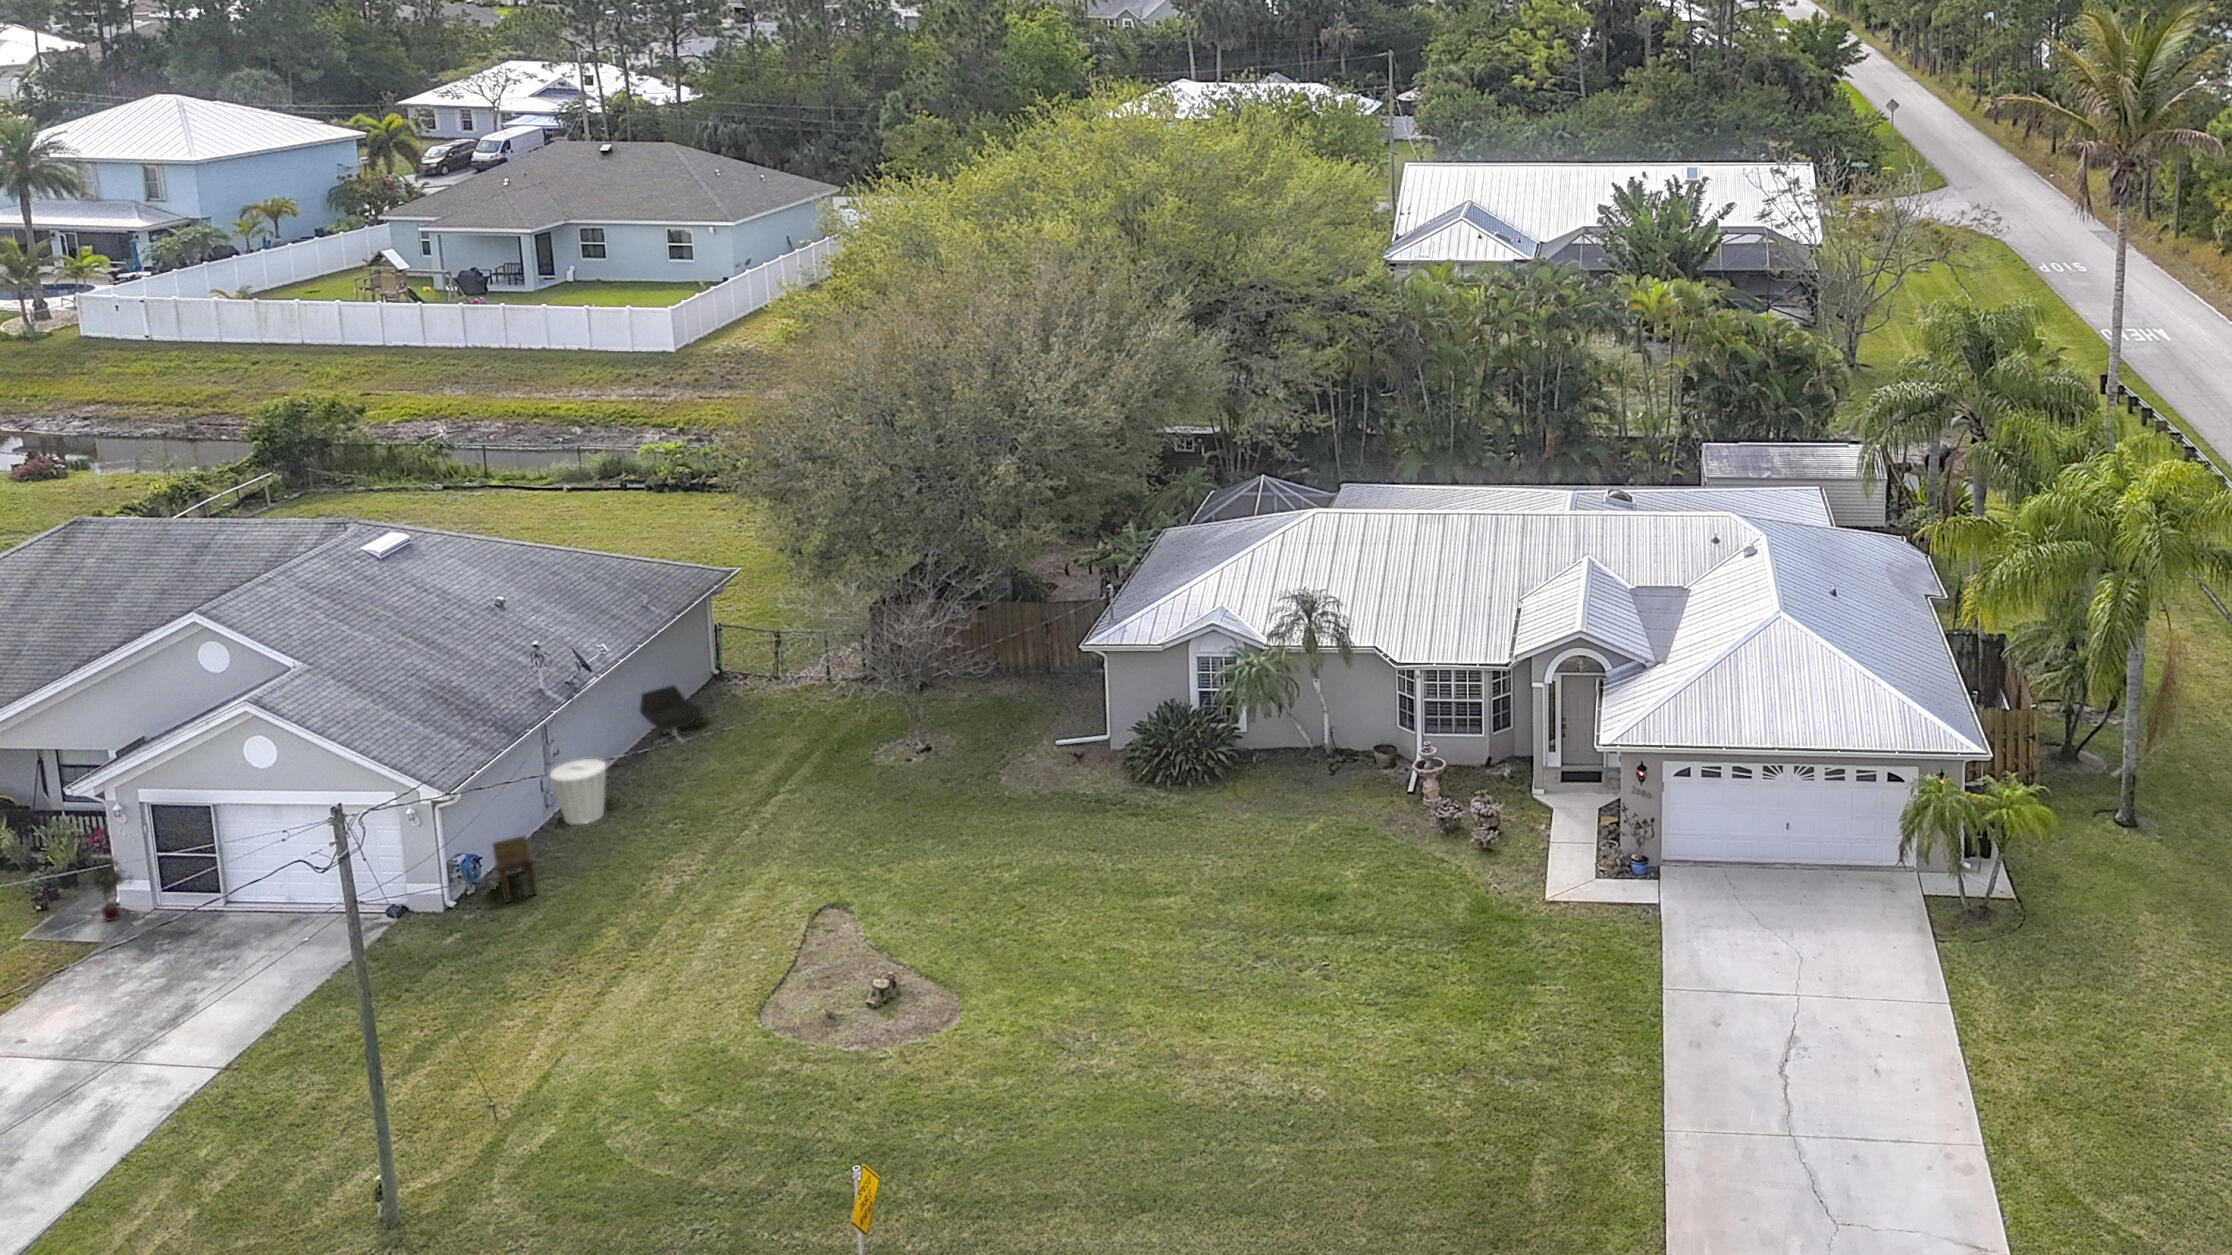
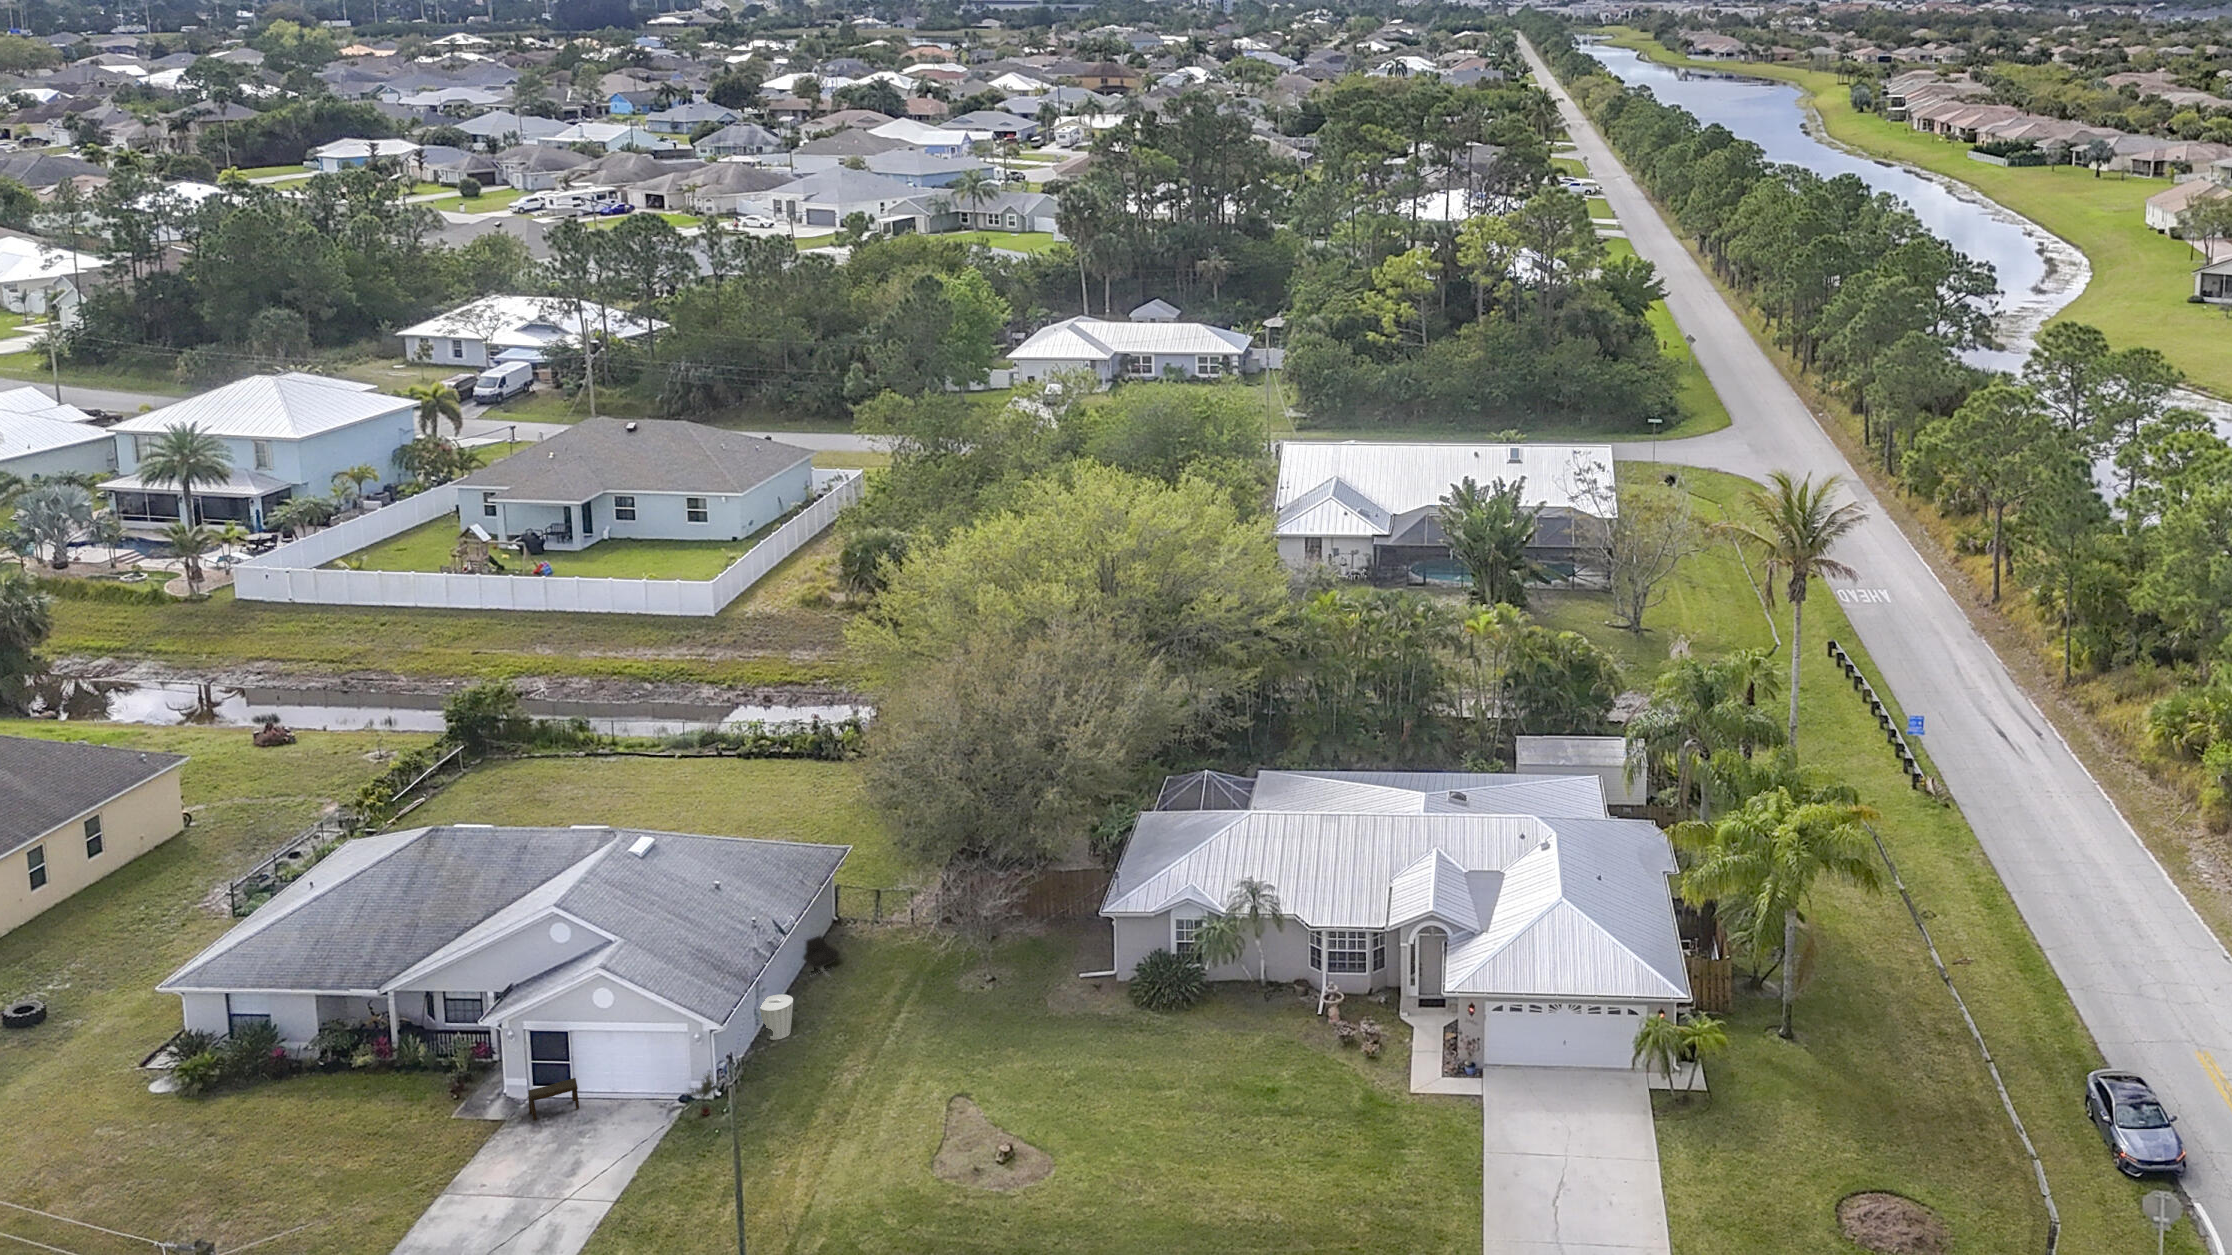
bench: present [492,836,536,902] -> present [528,1078,579,1121]
potted tree: present [91,856,134,921] -> present [686,1071,720,1115]

